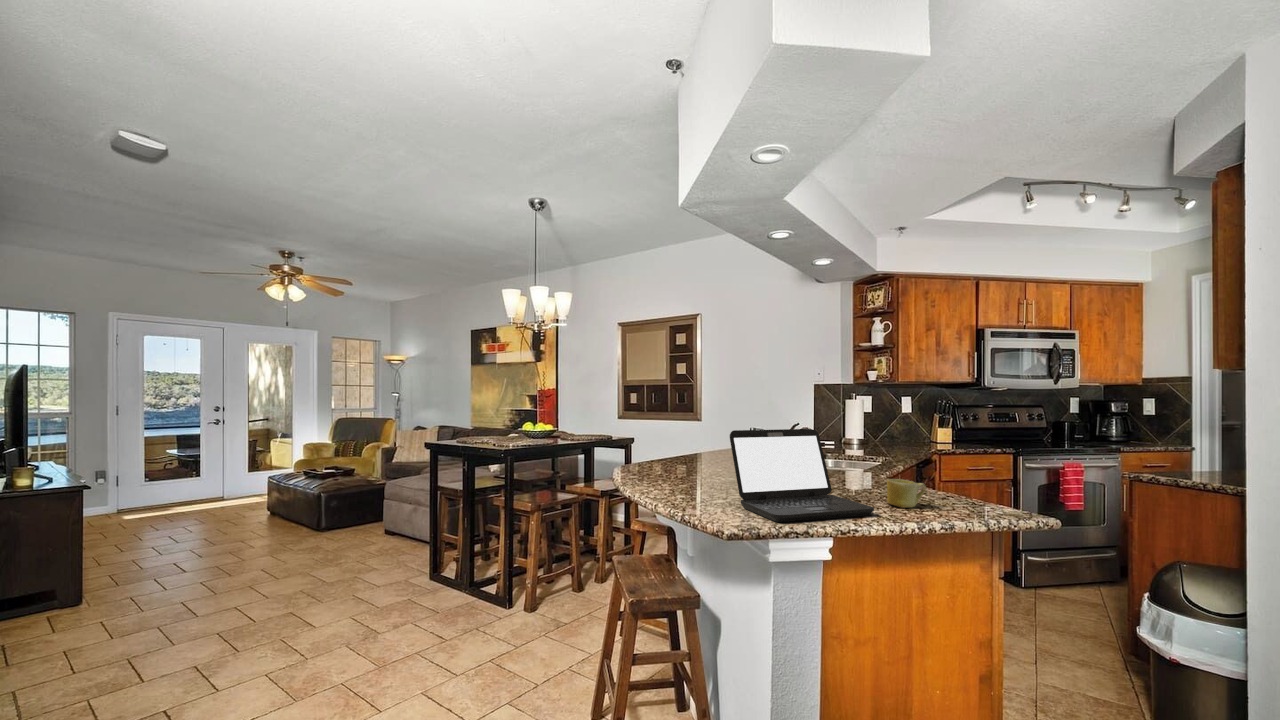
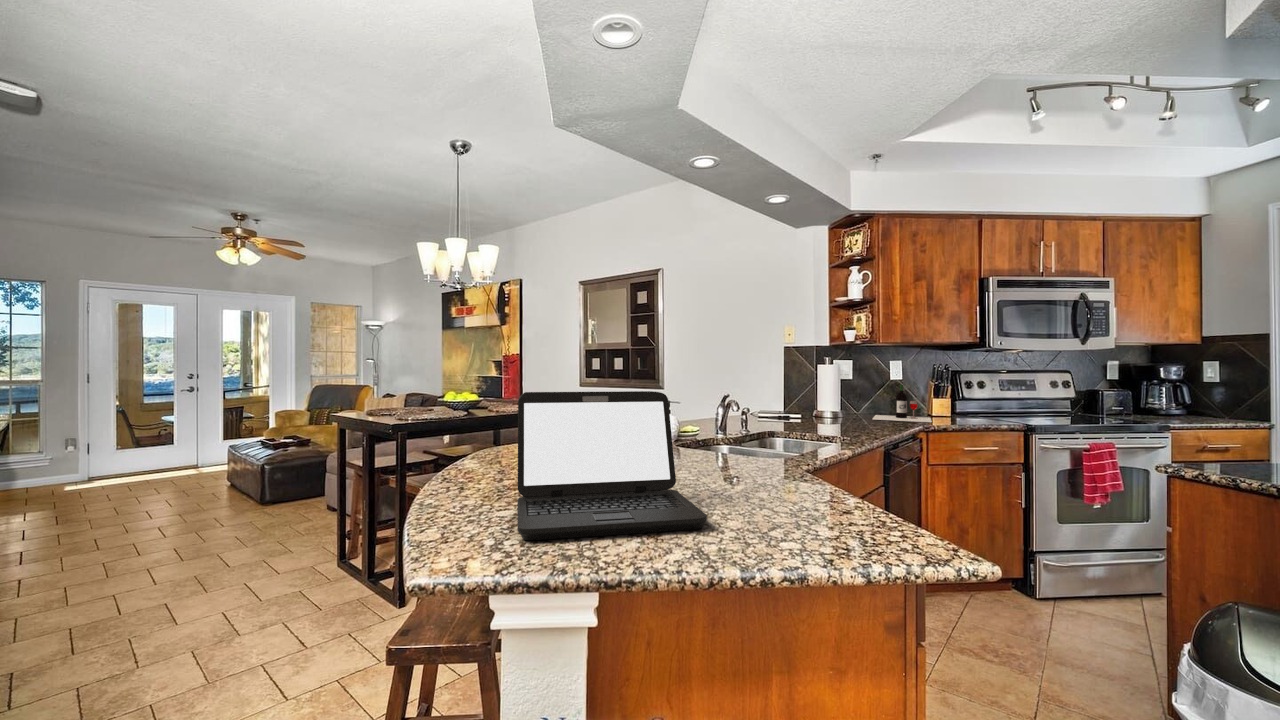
wine bottle: none [892,417,943,448] -> present [873,385,932,422]
mug: present [887,479,926,508] -> none [754,468,814,514]

